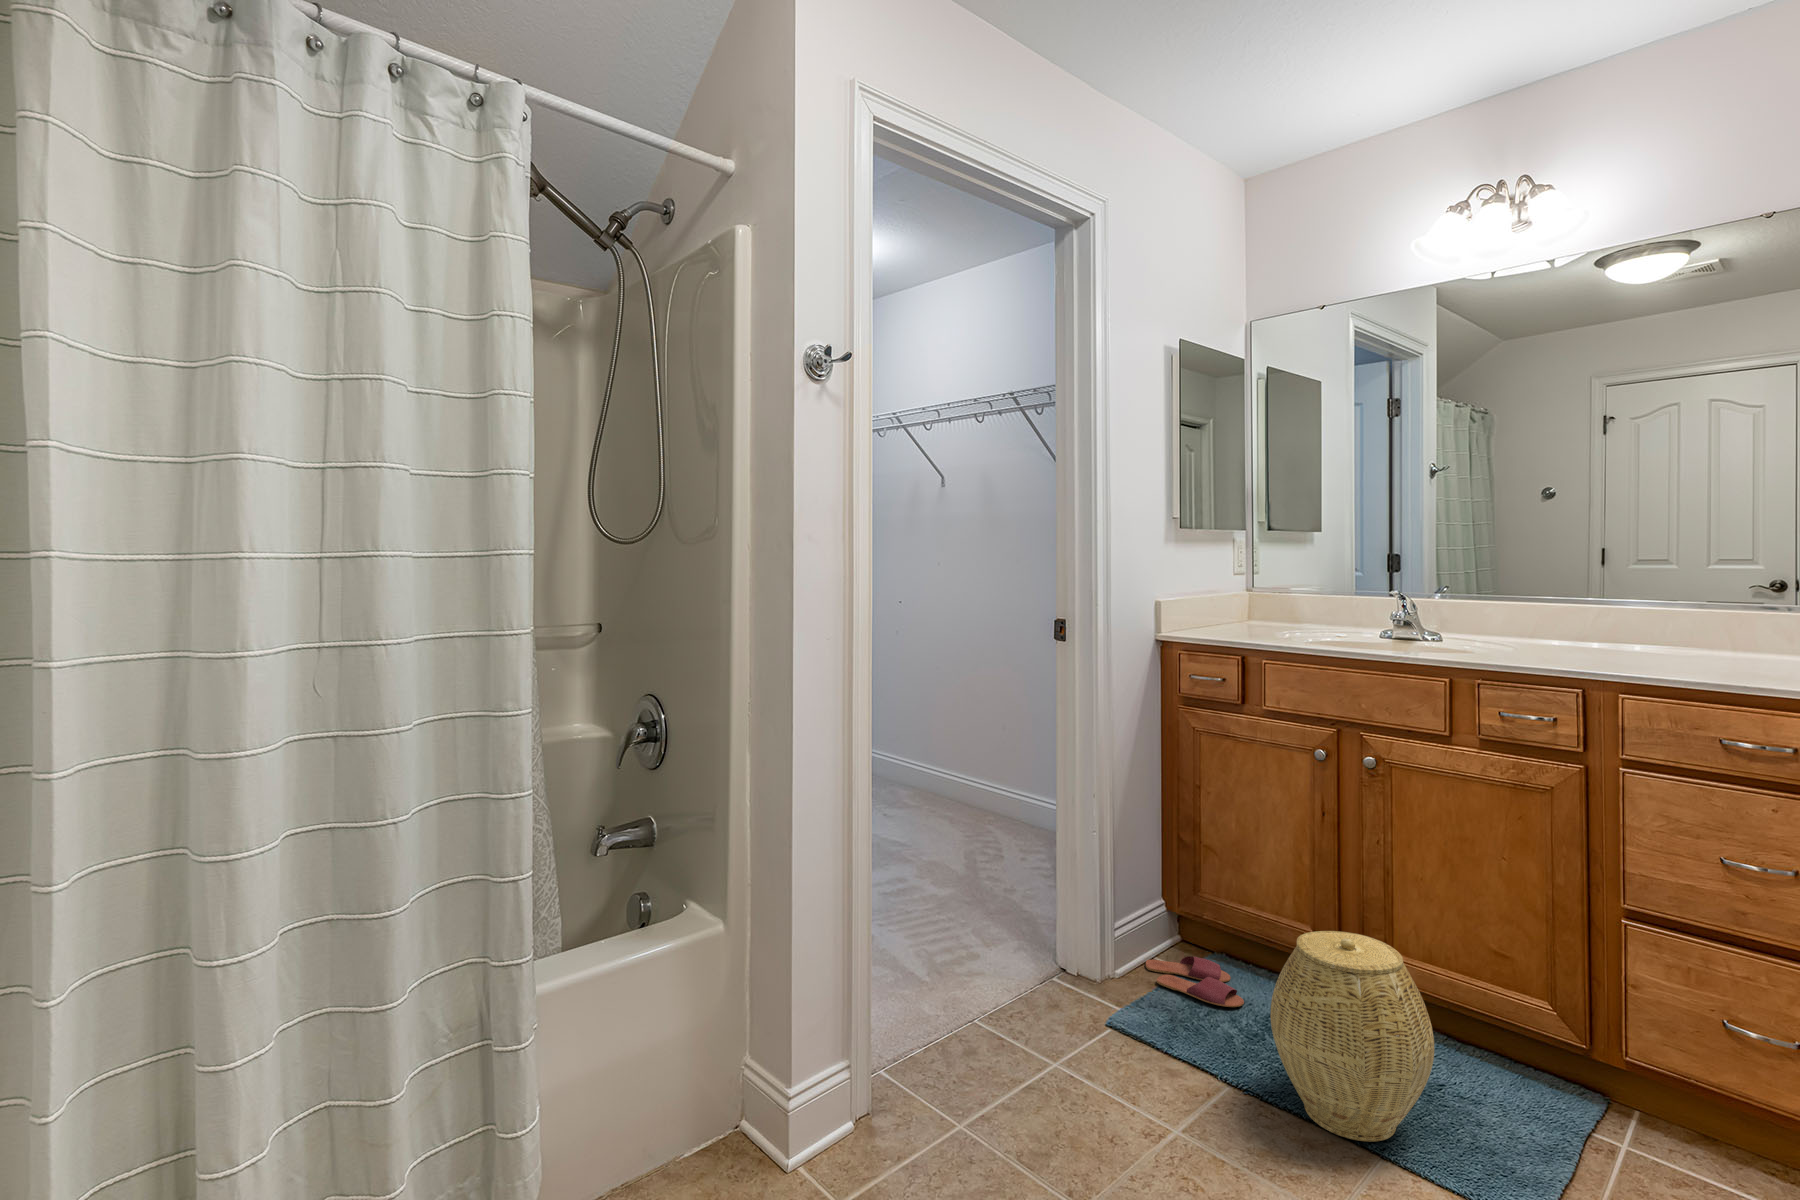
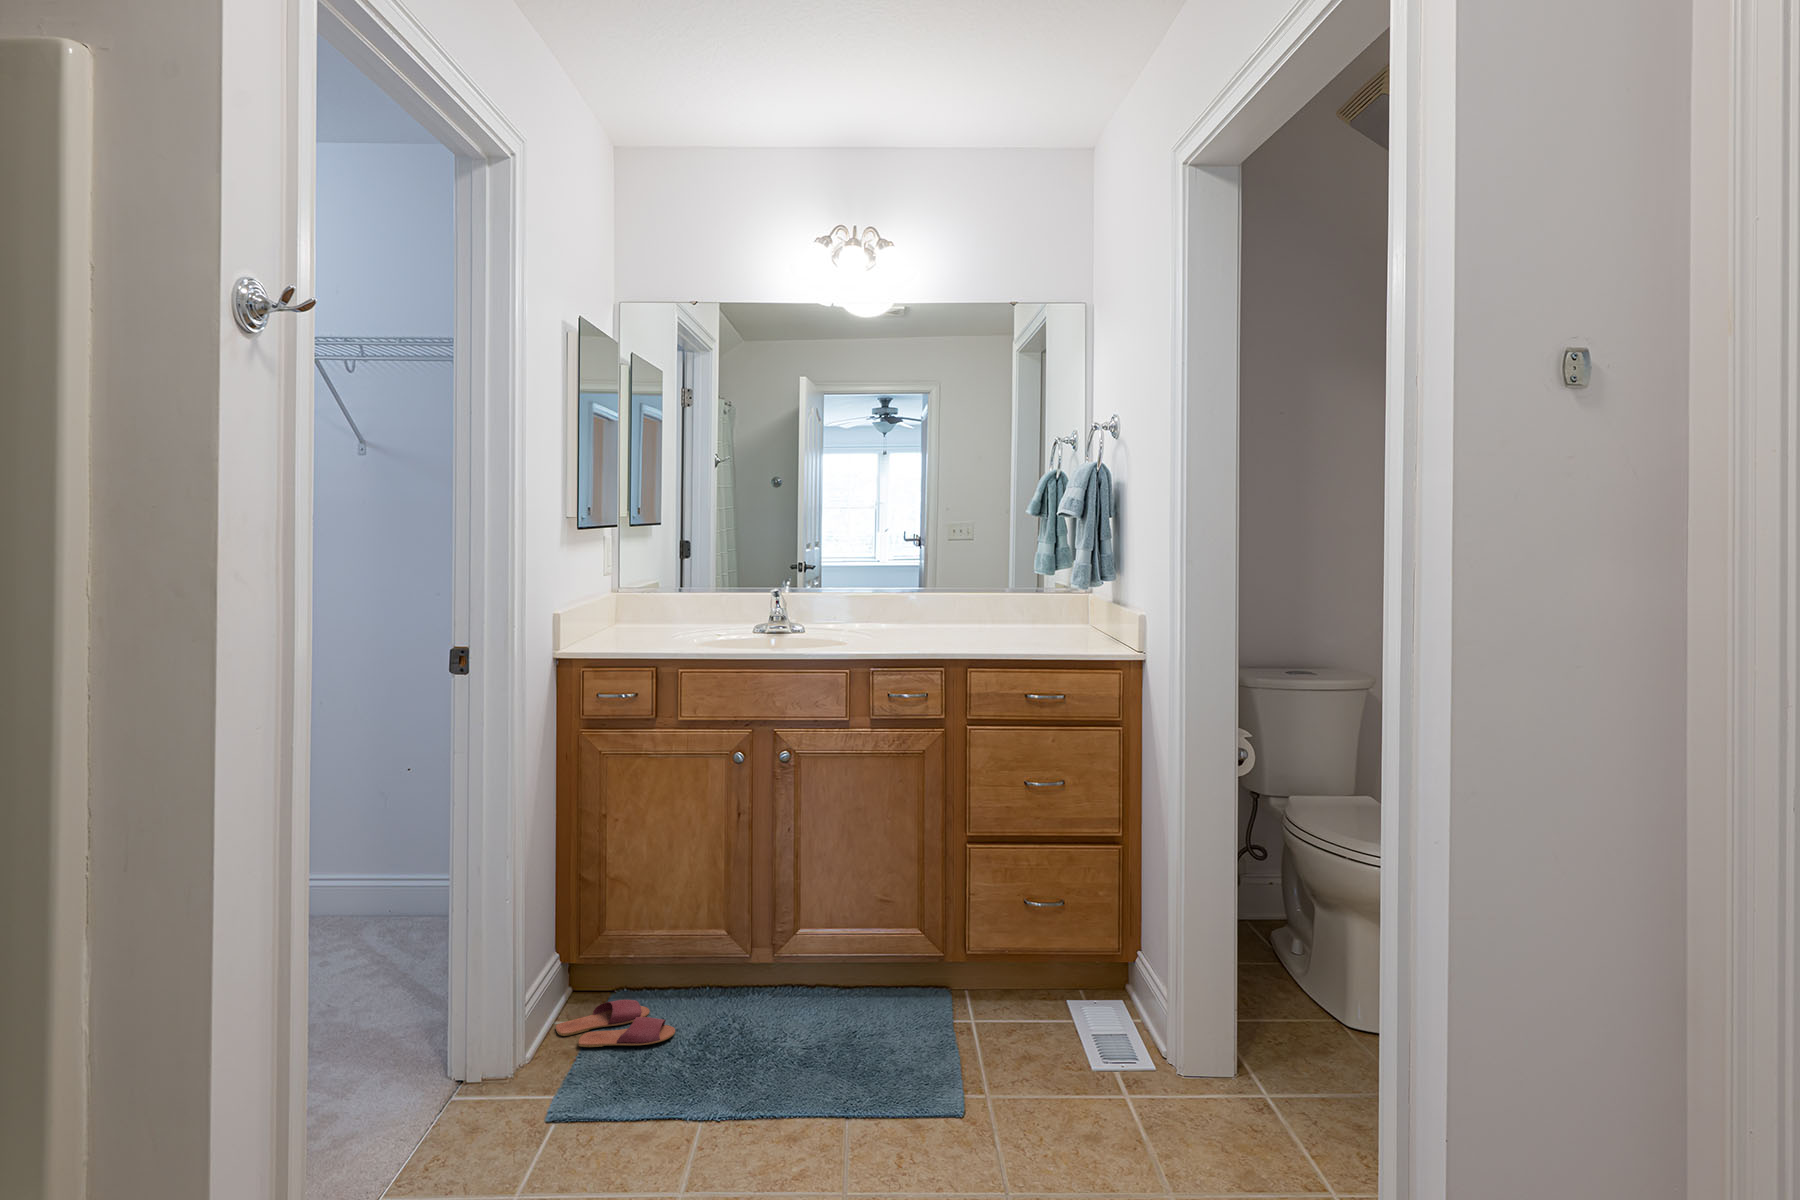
woven basket: present [1270,931,1434,1142] -> none [740,922,877,1118]

